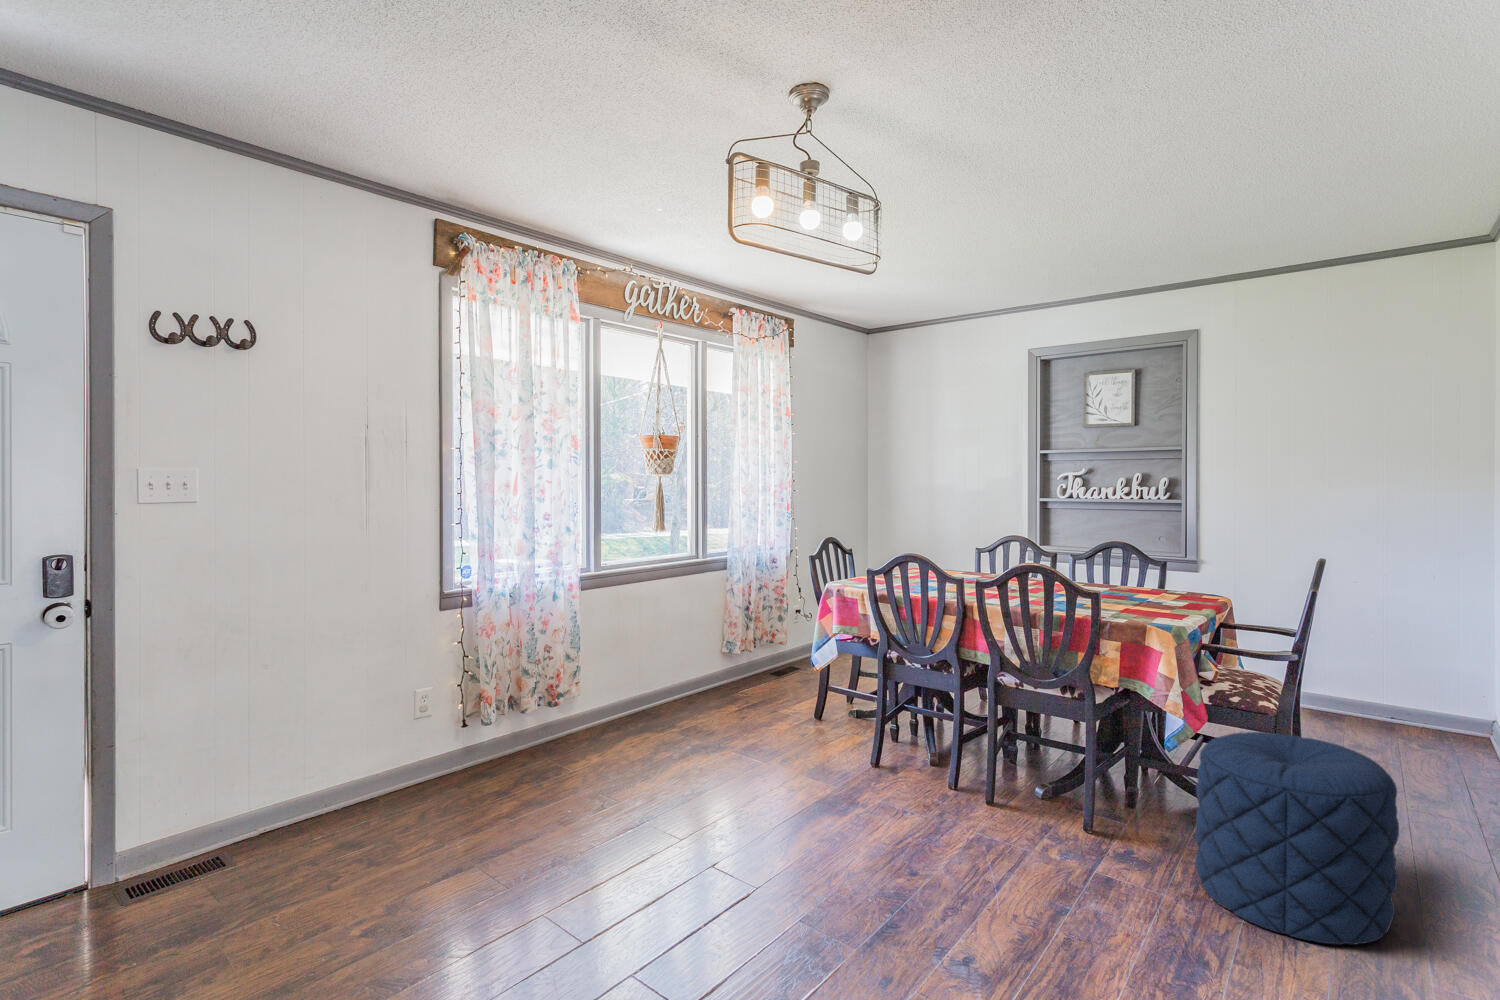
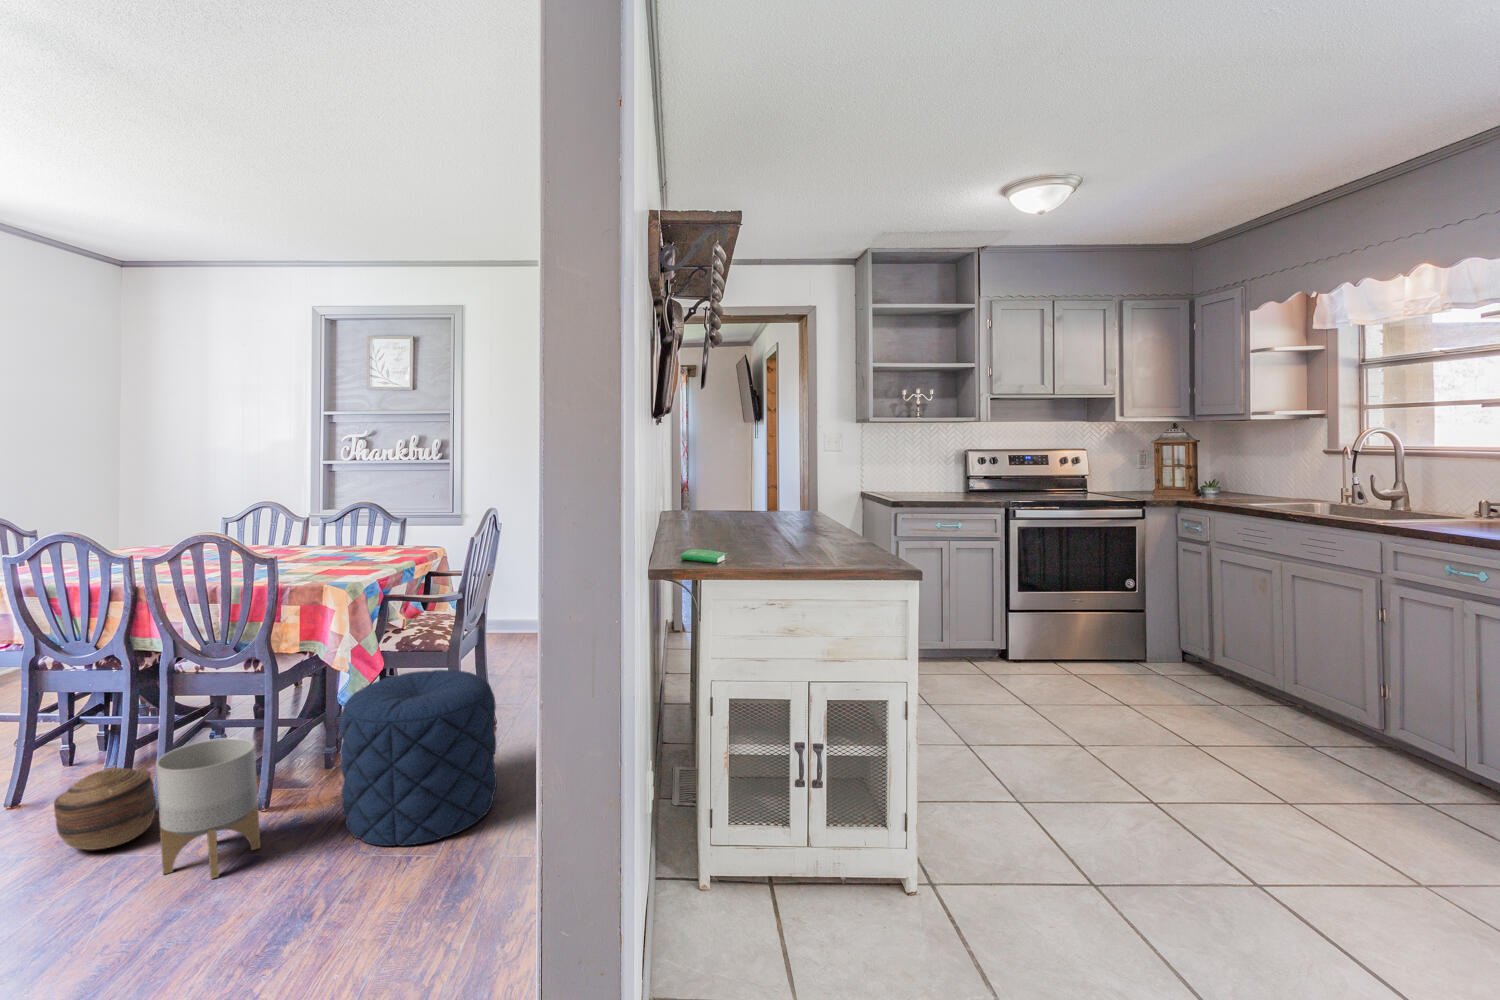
planter: none [1036,761,1122,904] -> present [156,737,260,878]
basket: none [933,766,1005,840] -> present [54,768,157,850]

